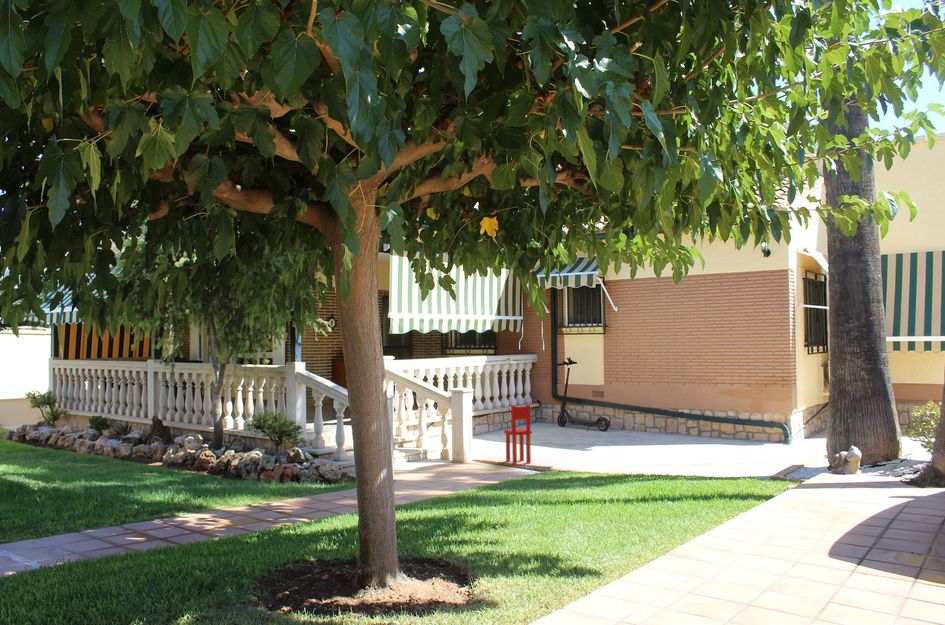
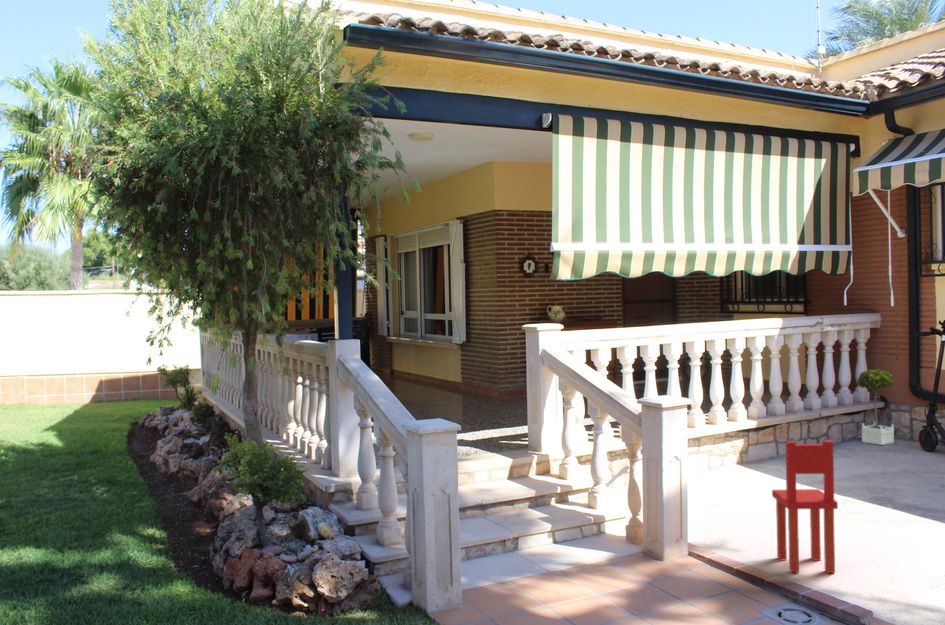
potted tree: none [526,384,544,426] -> present [857,369,894,445]

